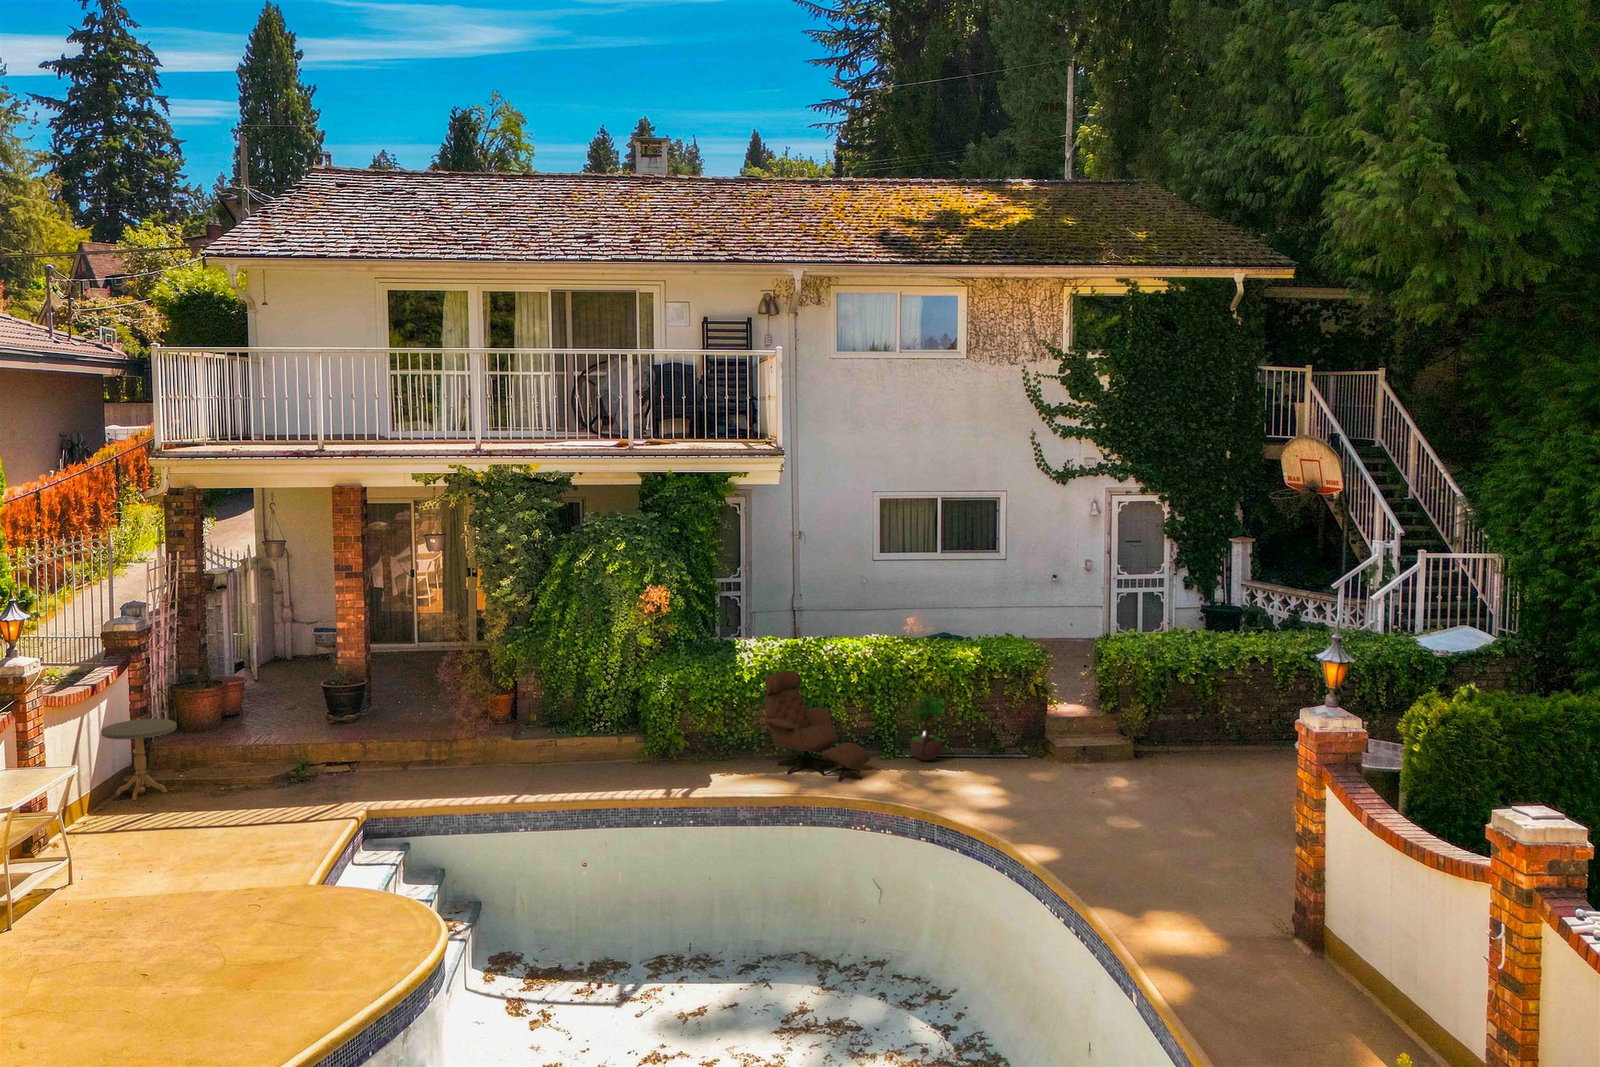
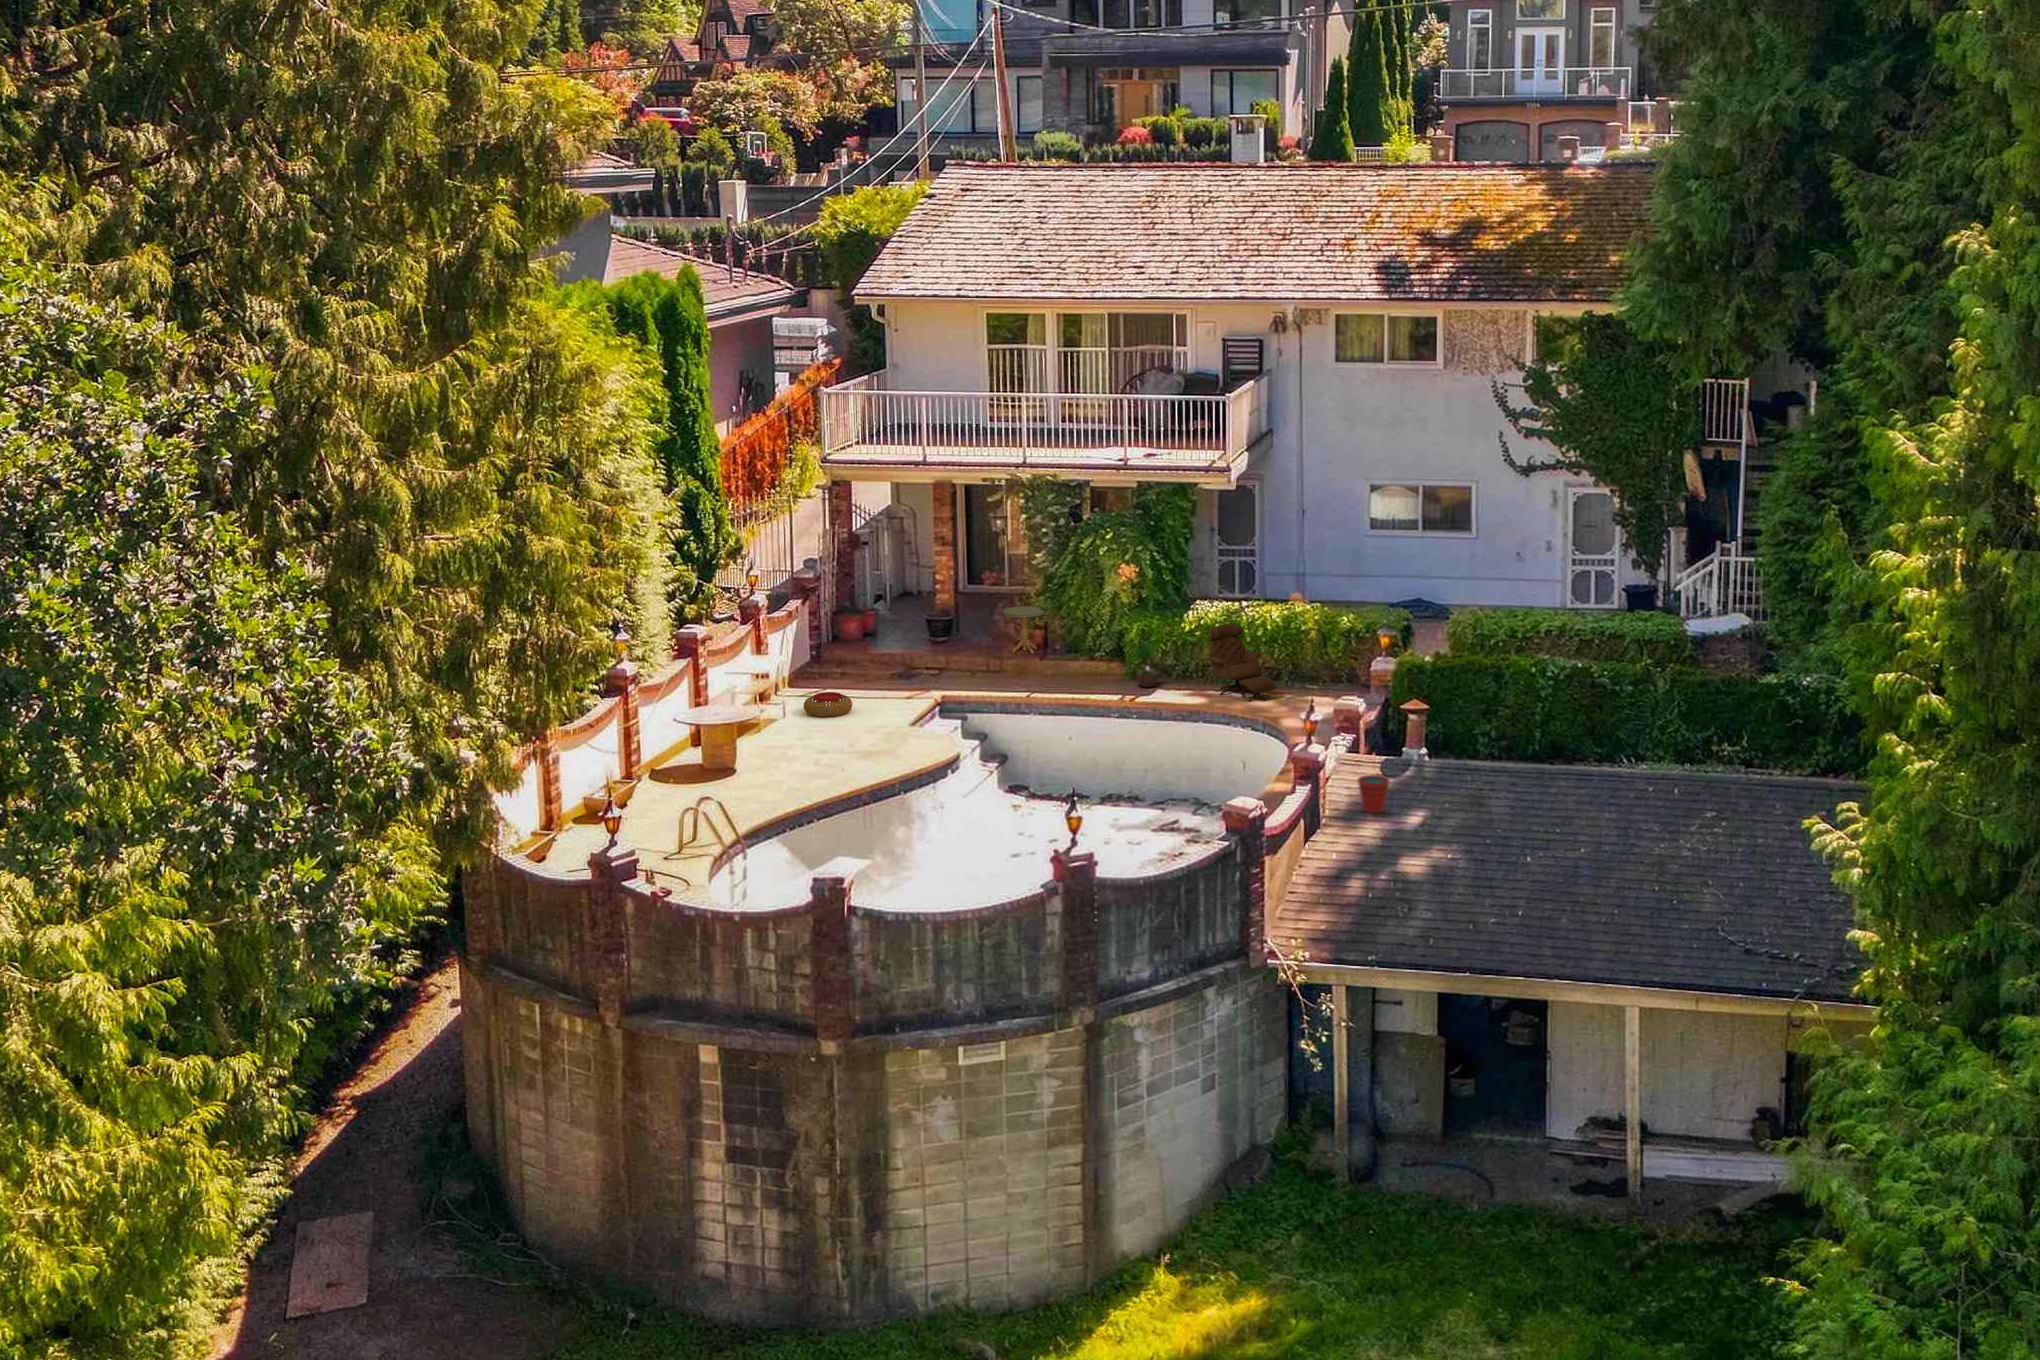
potted tree: present [909,694,944,761] -> present [1131,643,1158,687]
side table: present [101,719,177,800] -> present [1003,606,1044,653]
pouf: none [109,821,205,872] -> present [804,692,852,717]
bucket: none [1331,938,1402,1022] -> present [1358,775,1389,813]

